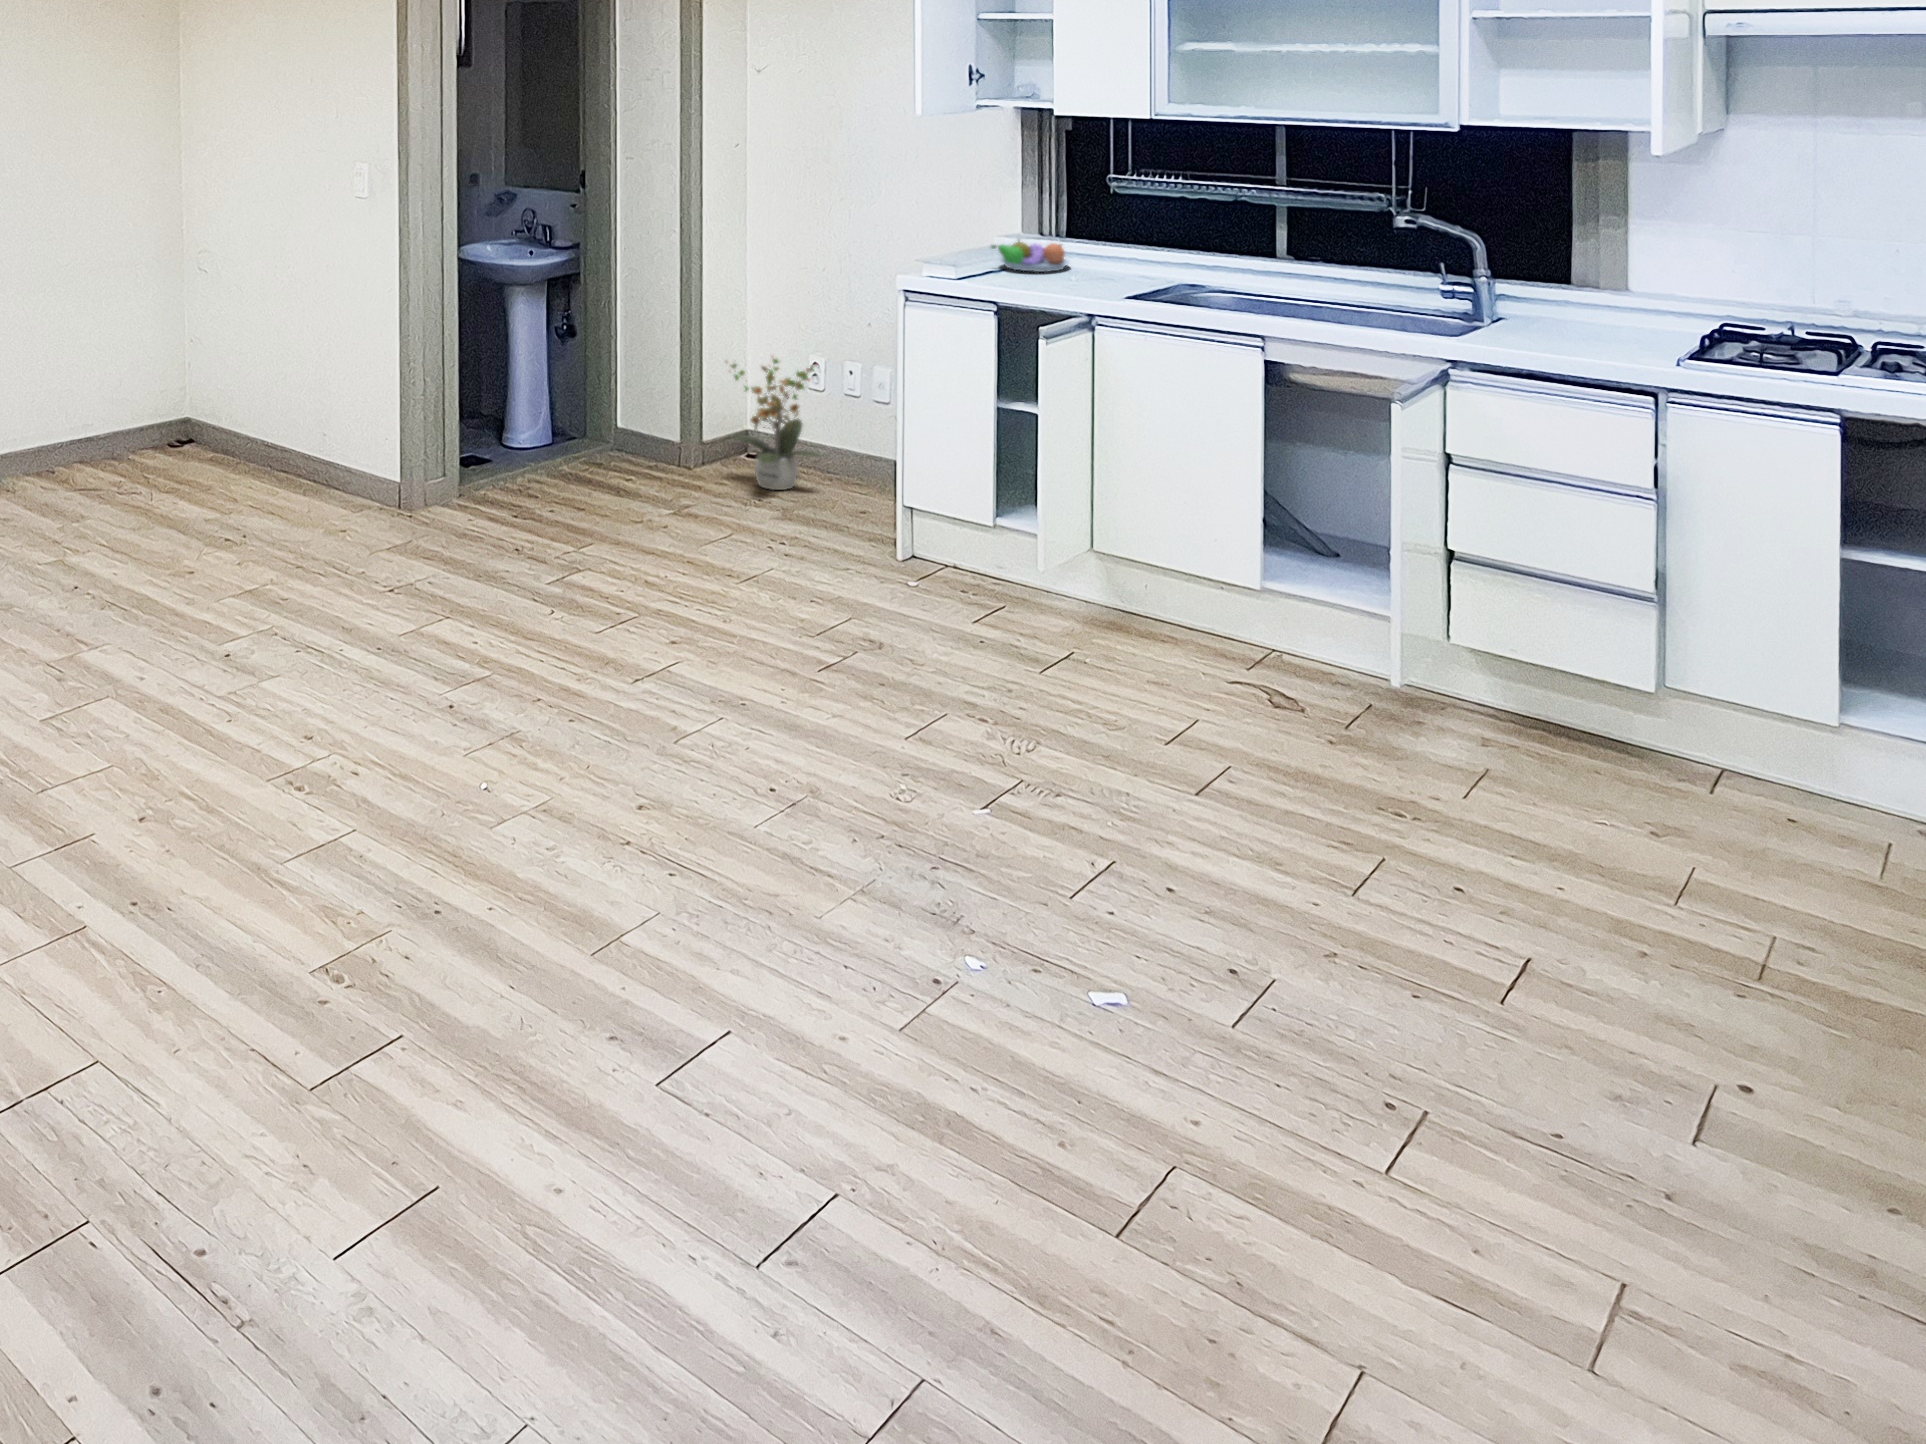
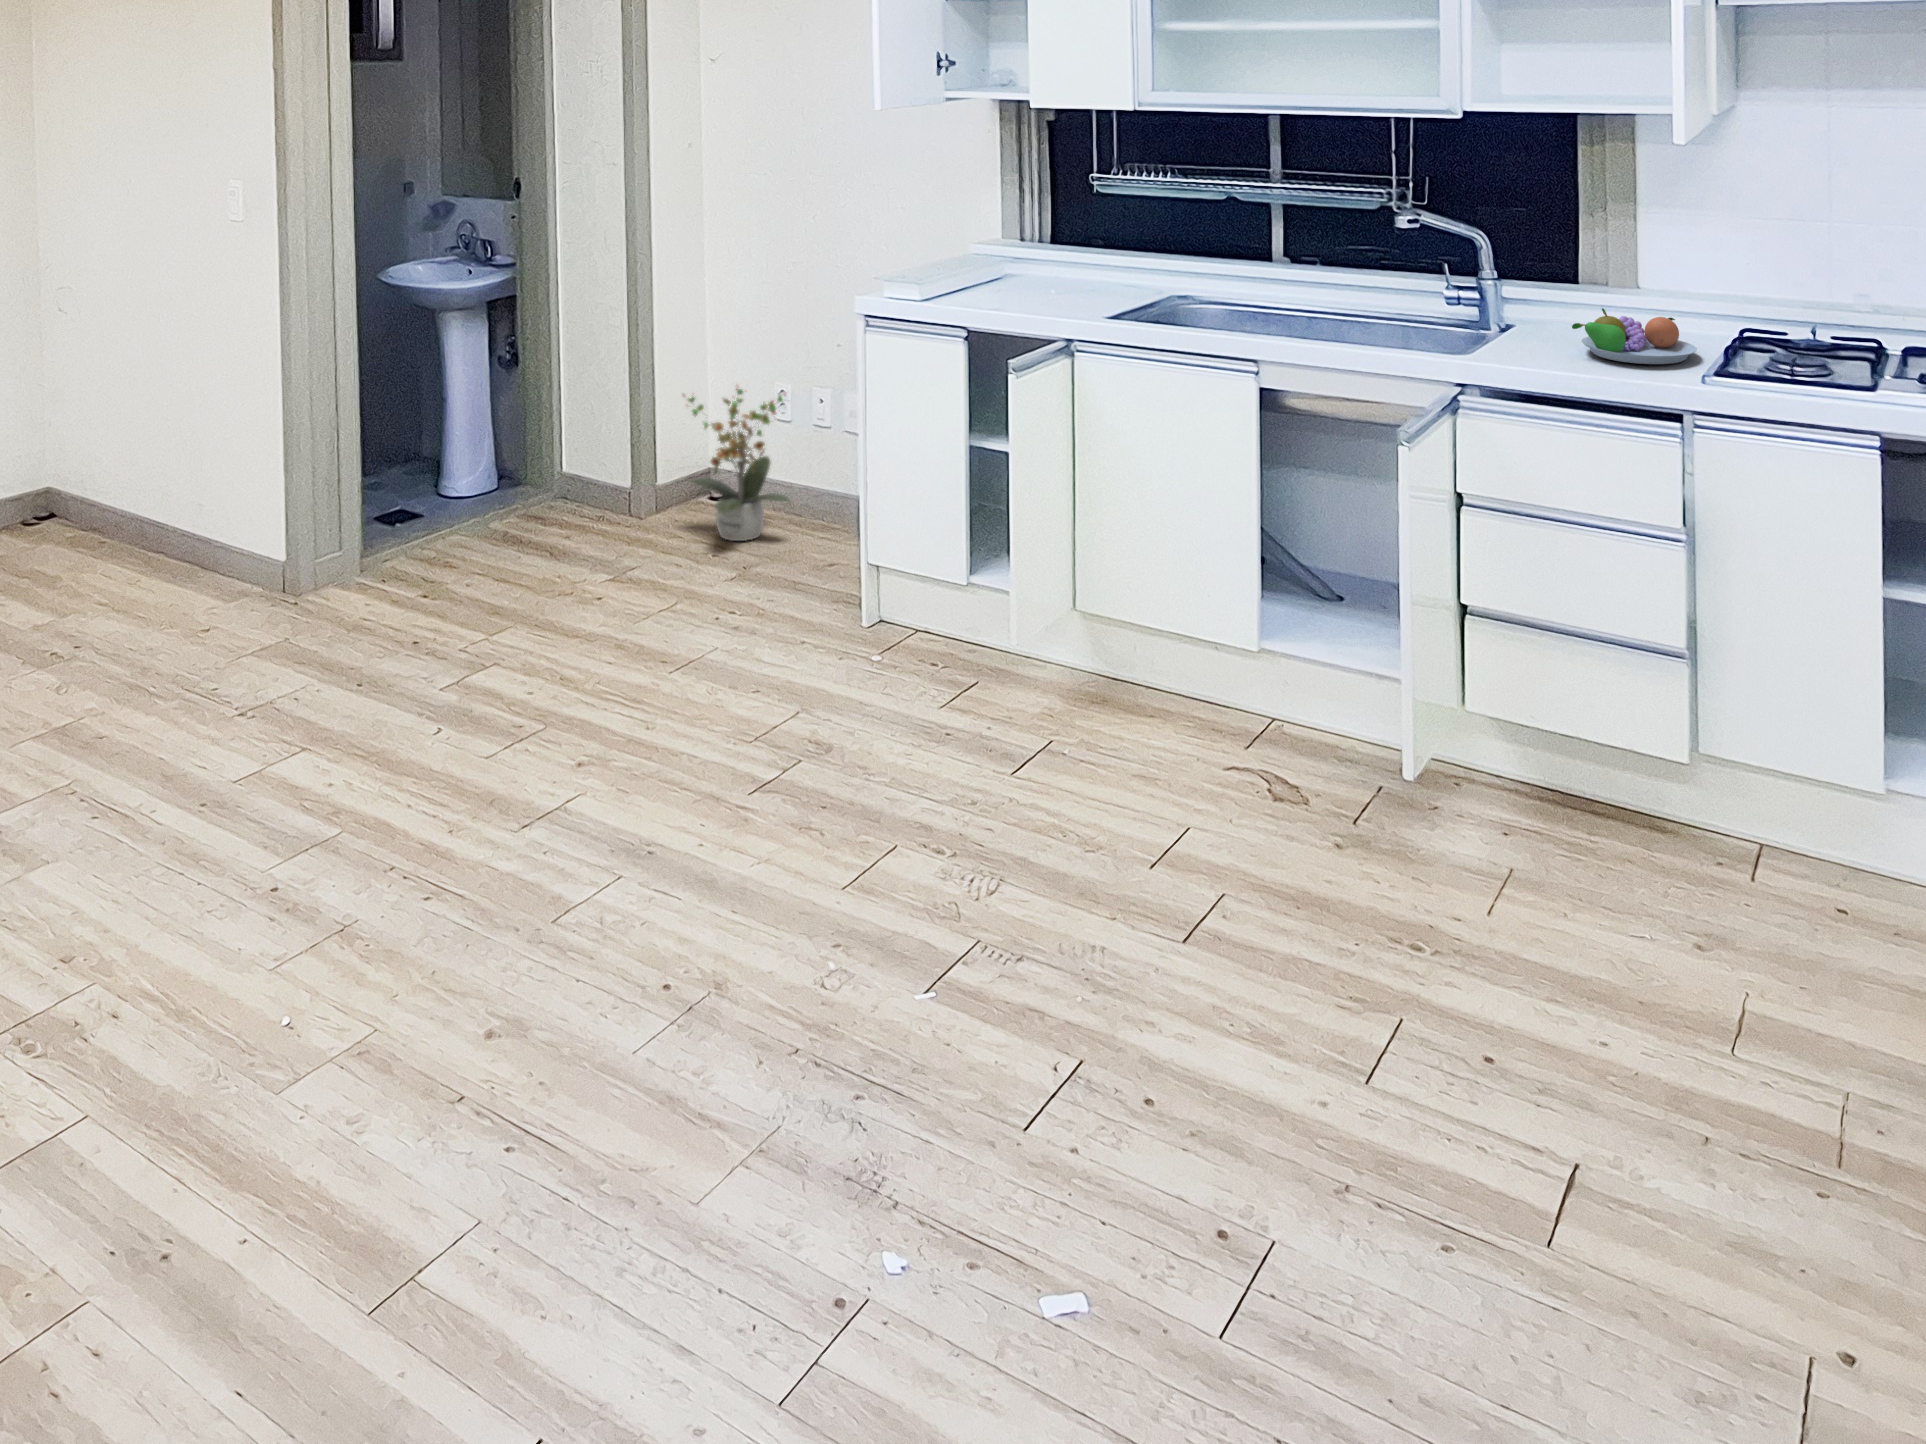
fruit bowl: present [992,240,1069,272] -> present [1572,308,1697,364]

